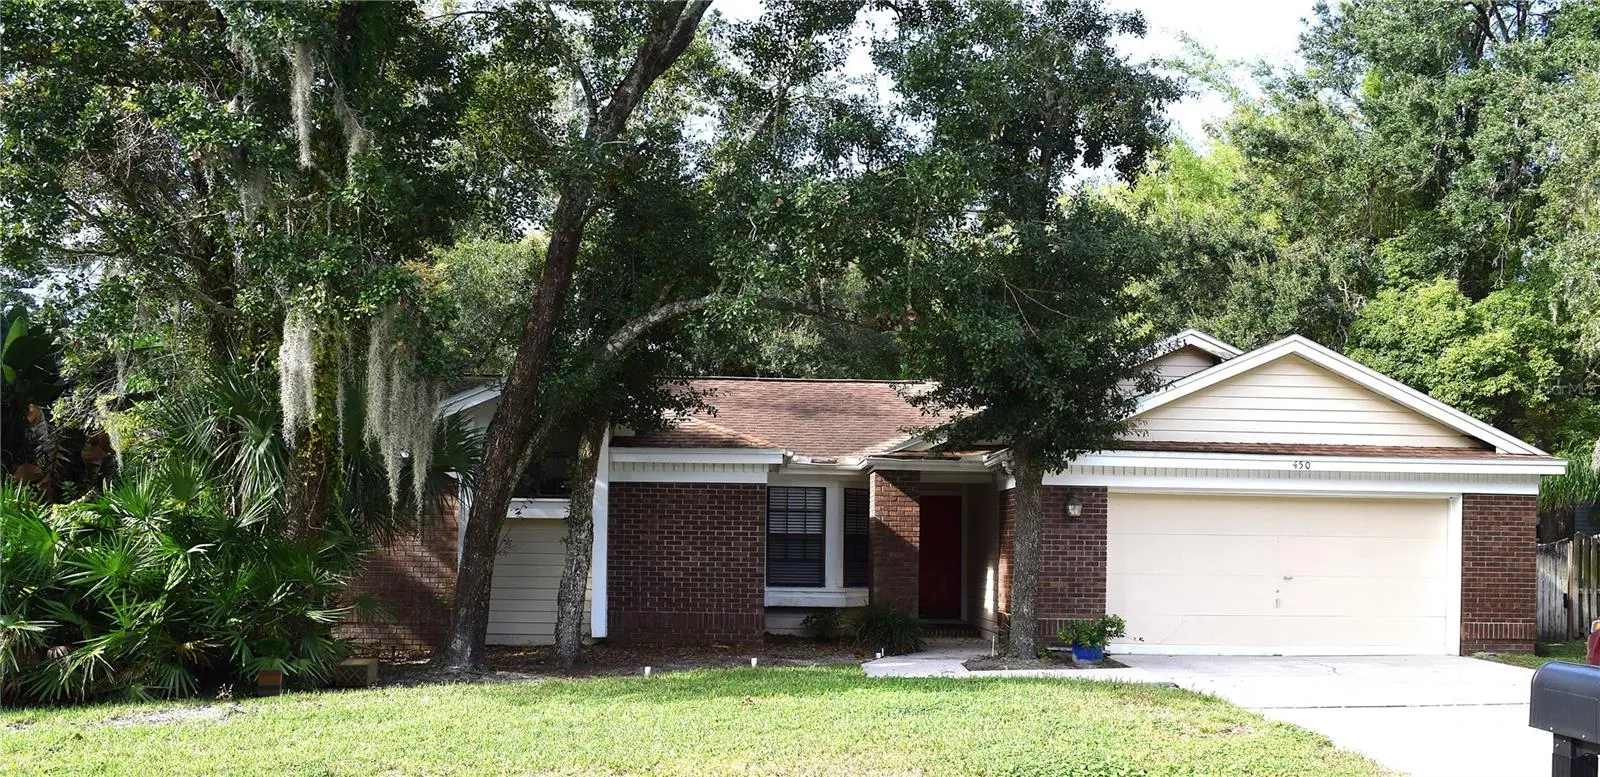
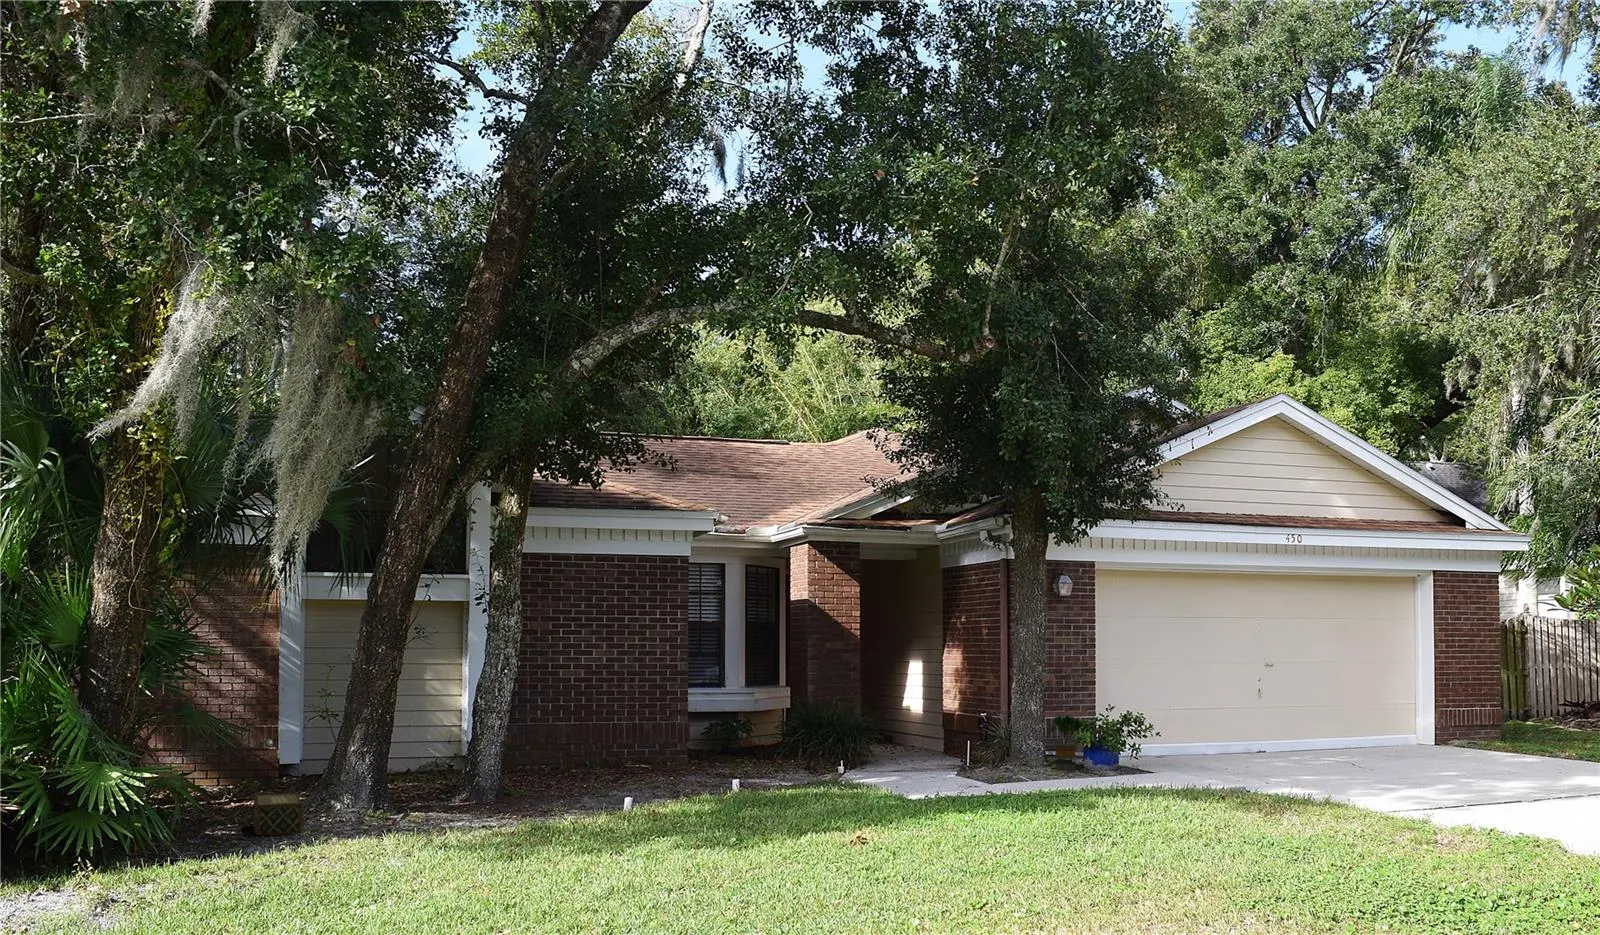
potted tree: present [254,638,292,696] -> present [1048,716,1083,769]

